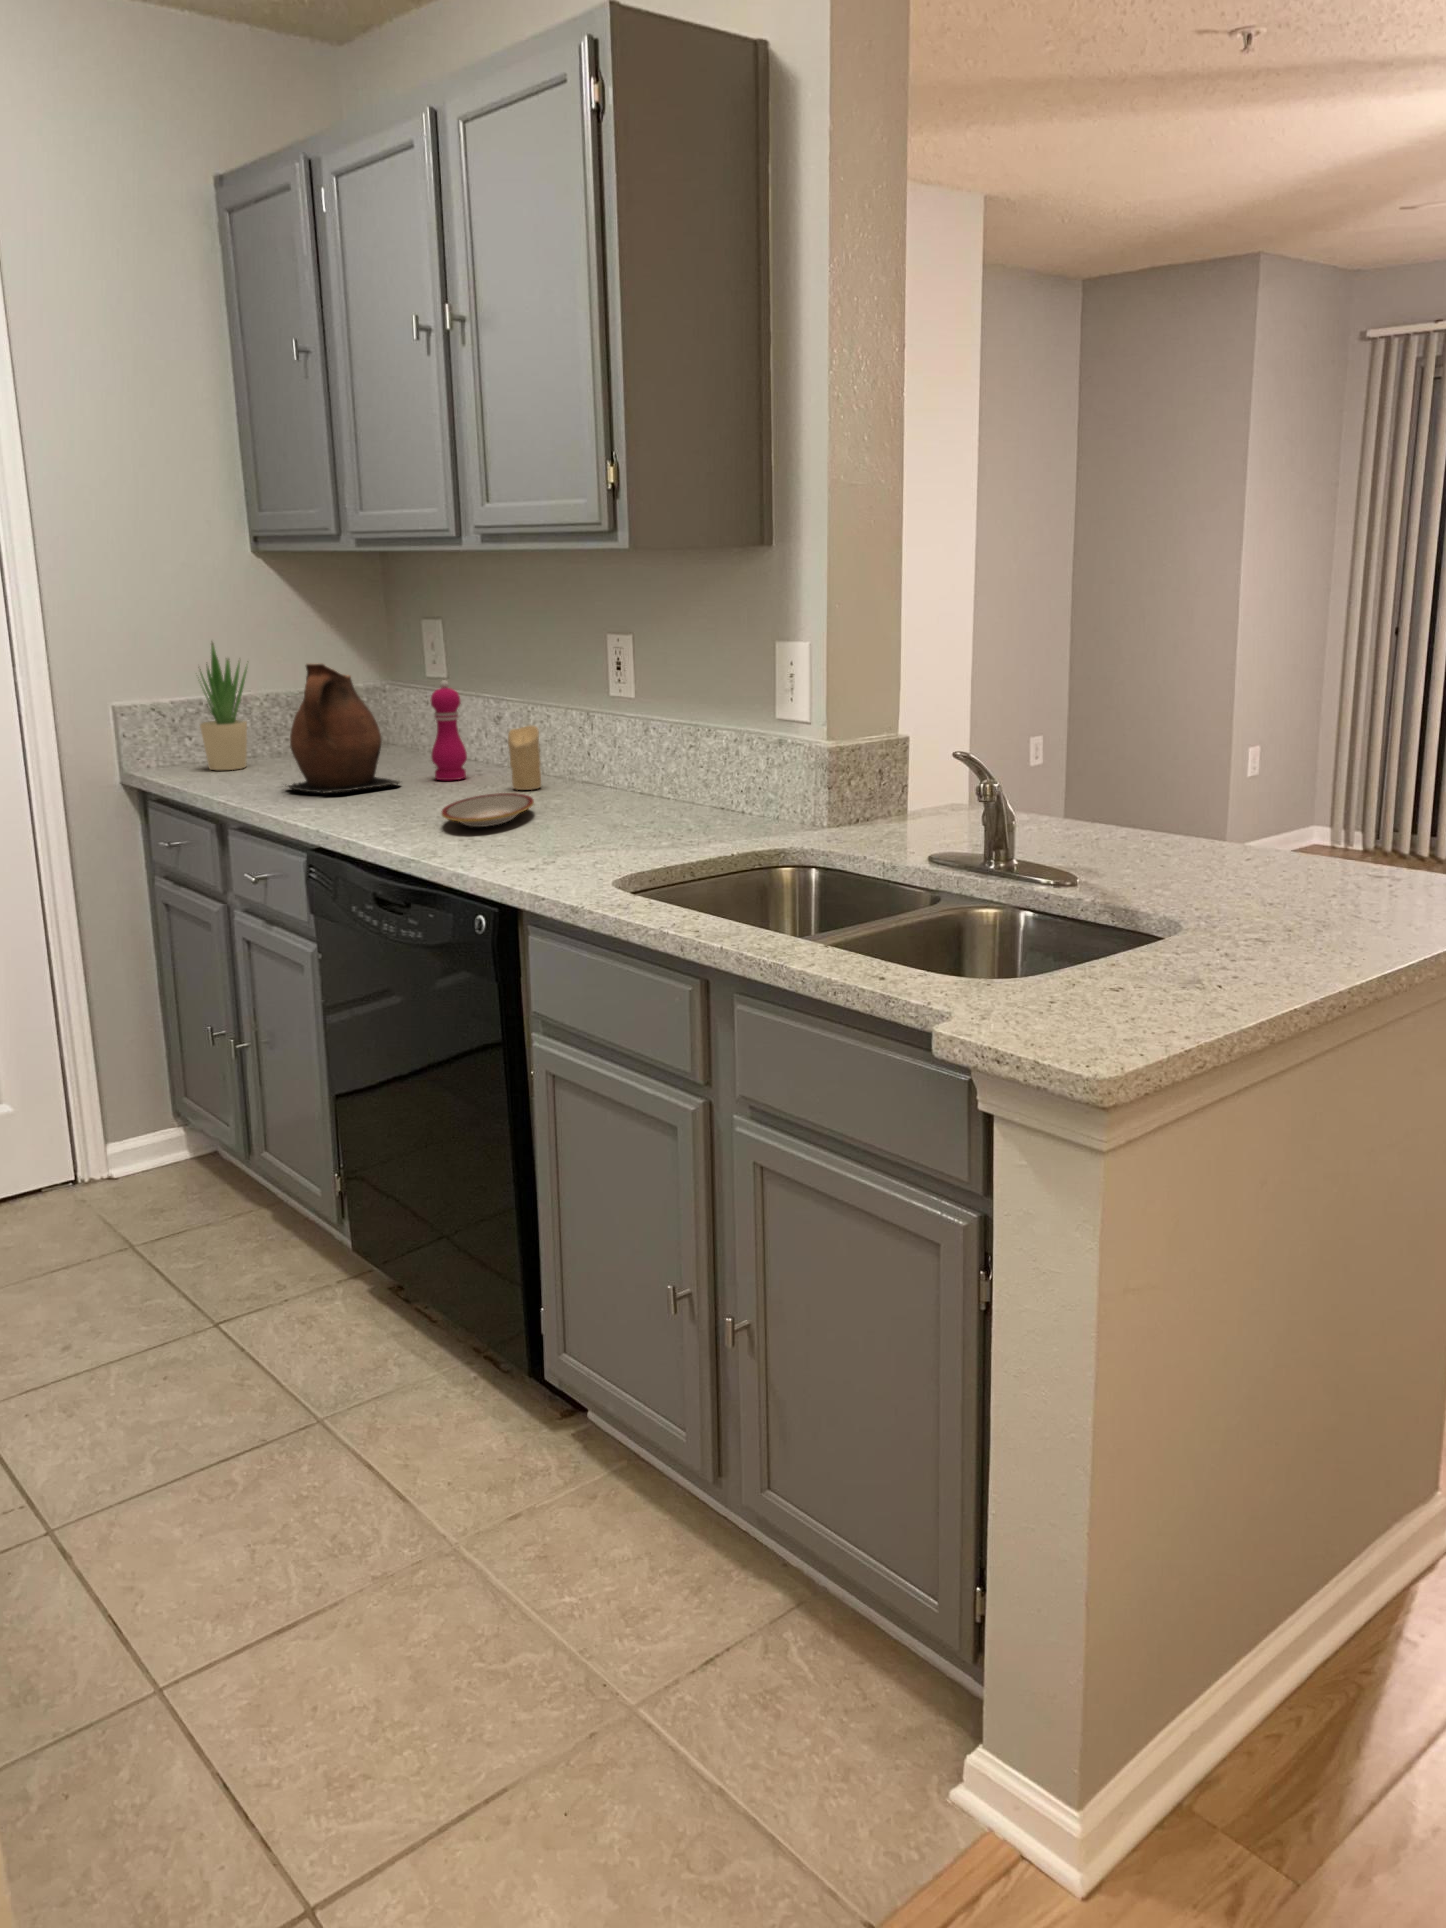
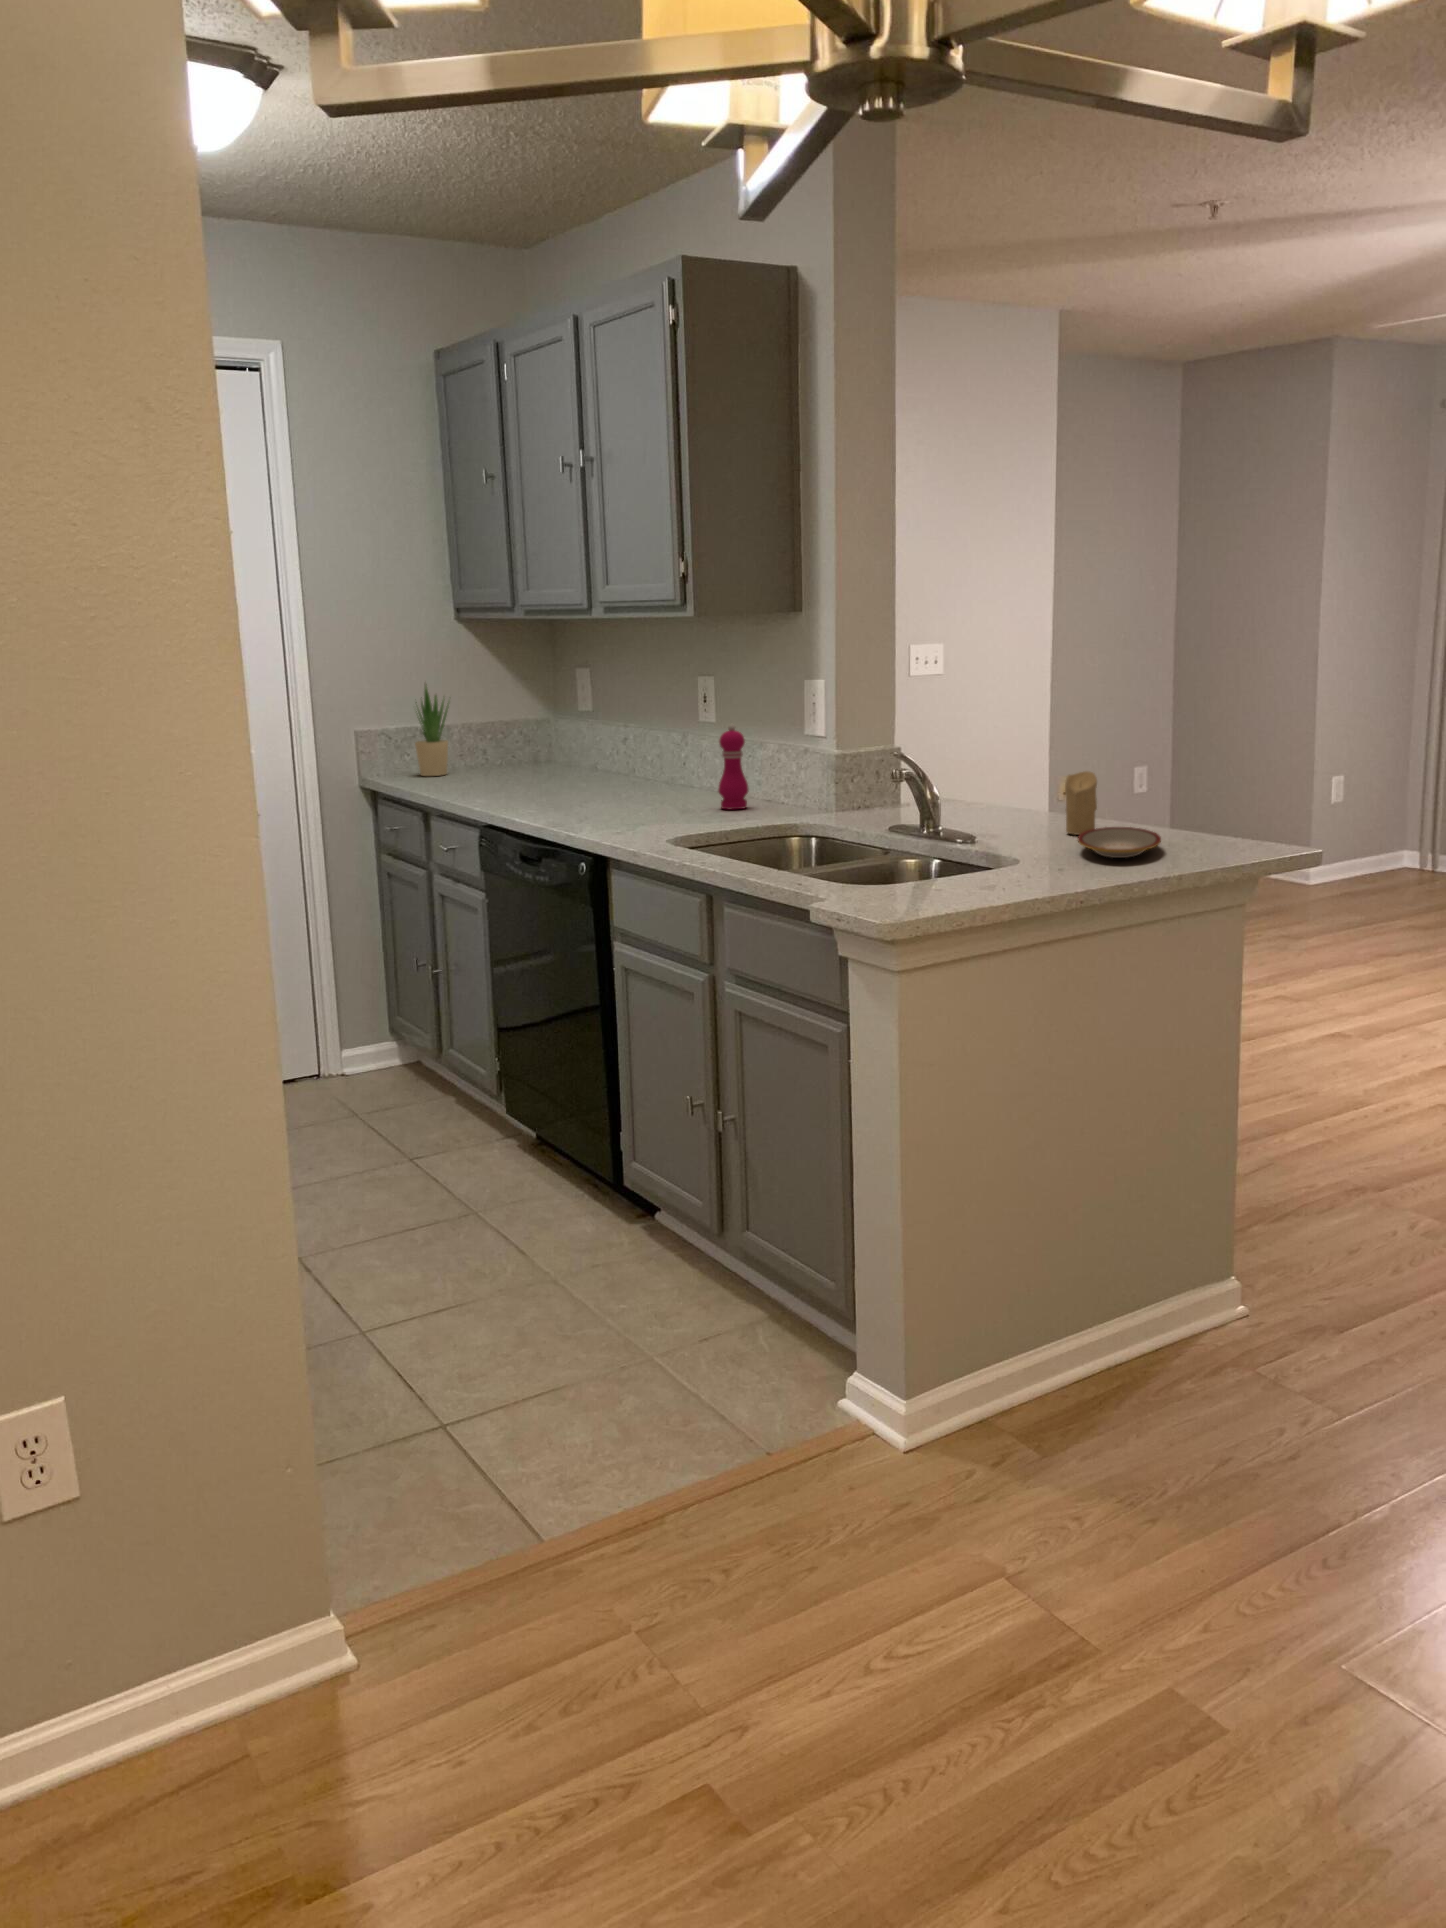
ceramic pitcher: present [289,664,400,793] -> none [468,697,553,790]
pepper mill: present [430,680,467,780] -> present [718,724,748,809]
candle: present [508,725,541,790] -> present [1065,771,1097,835]
plate: present [442,793,534,827] -> present [1078,827,1161,858]

